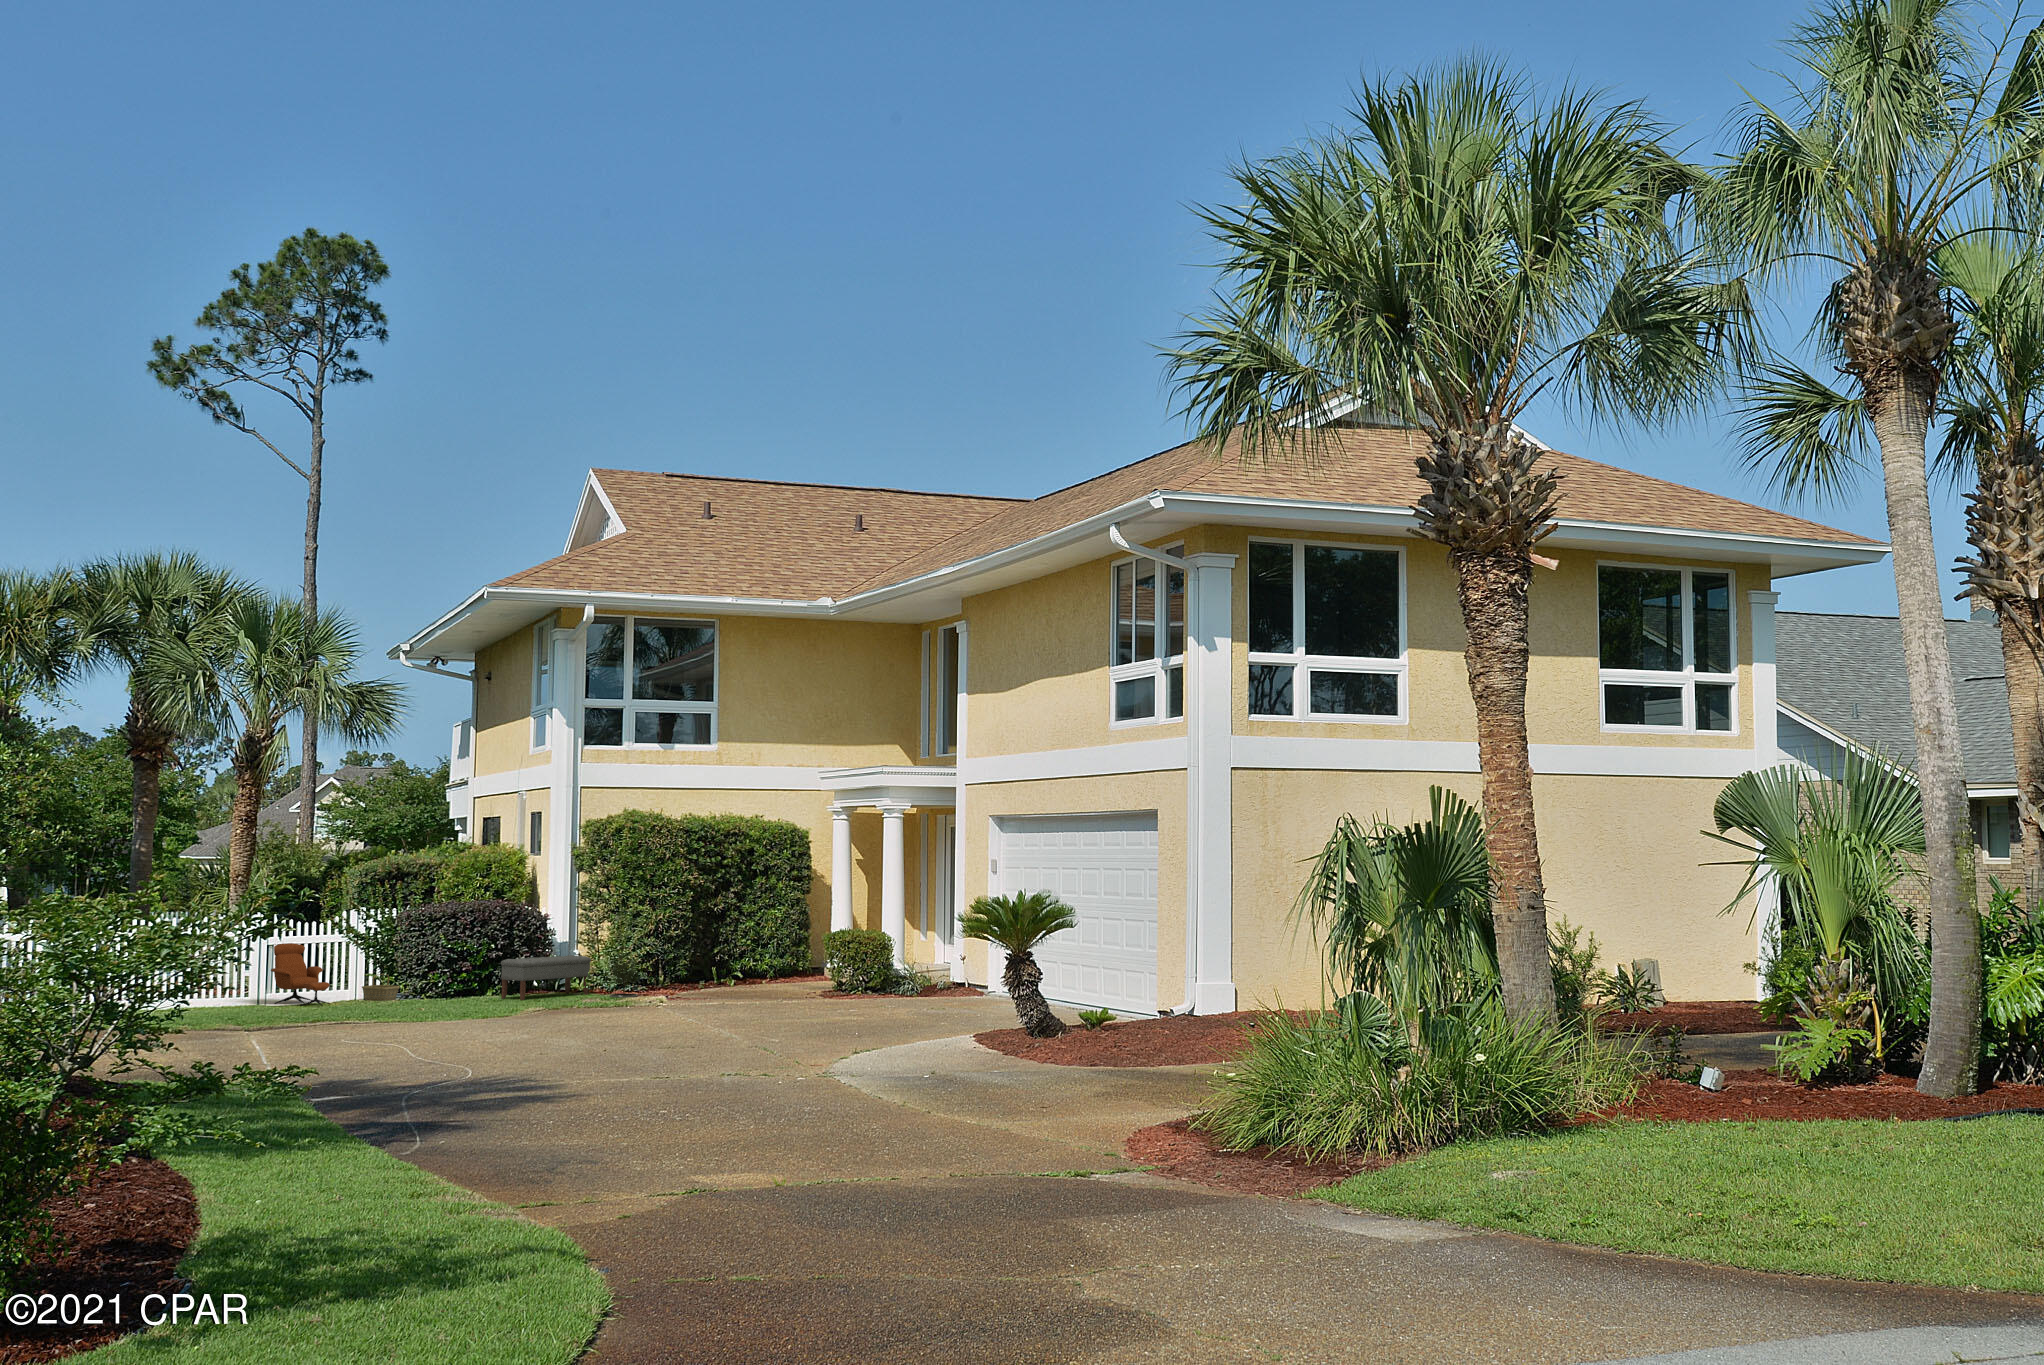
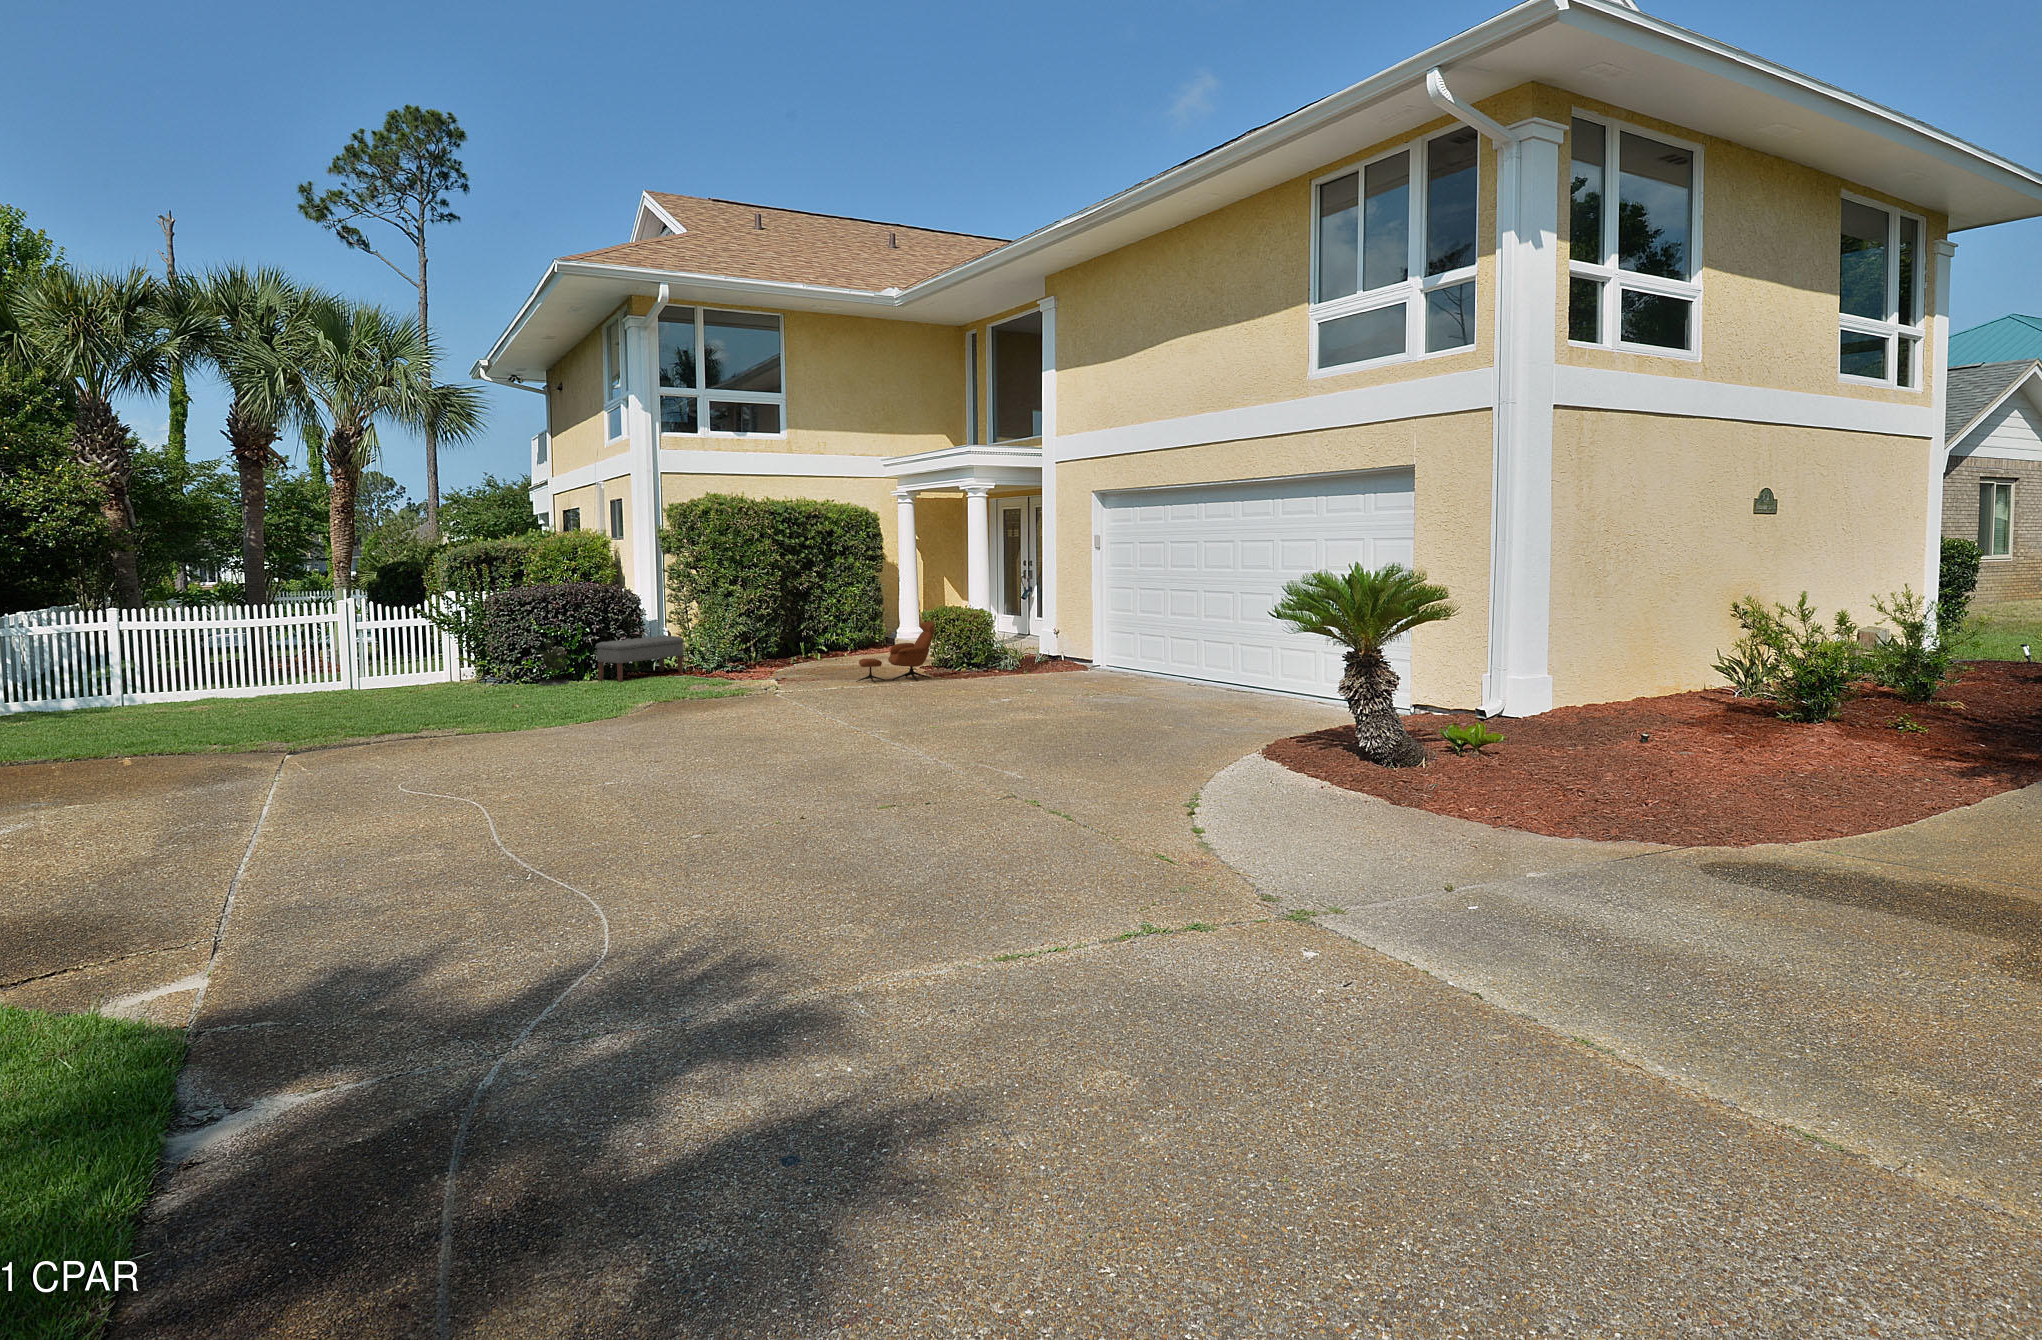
lounge chair: present [271,943,330,1006] -> present [856,621,935,683]
potted tree: present [610,950,638,997] -> present [540,640,568,685]
basket: present [362,974,400,1001] -> none [456,658,495,685]

